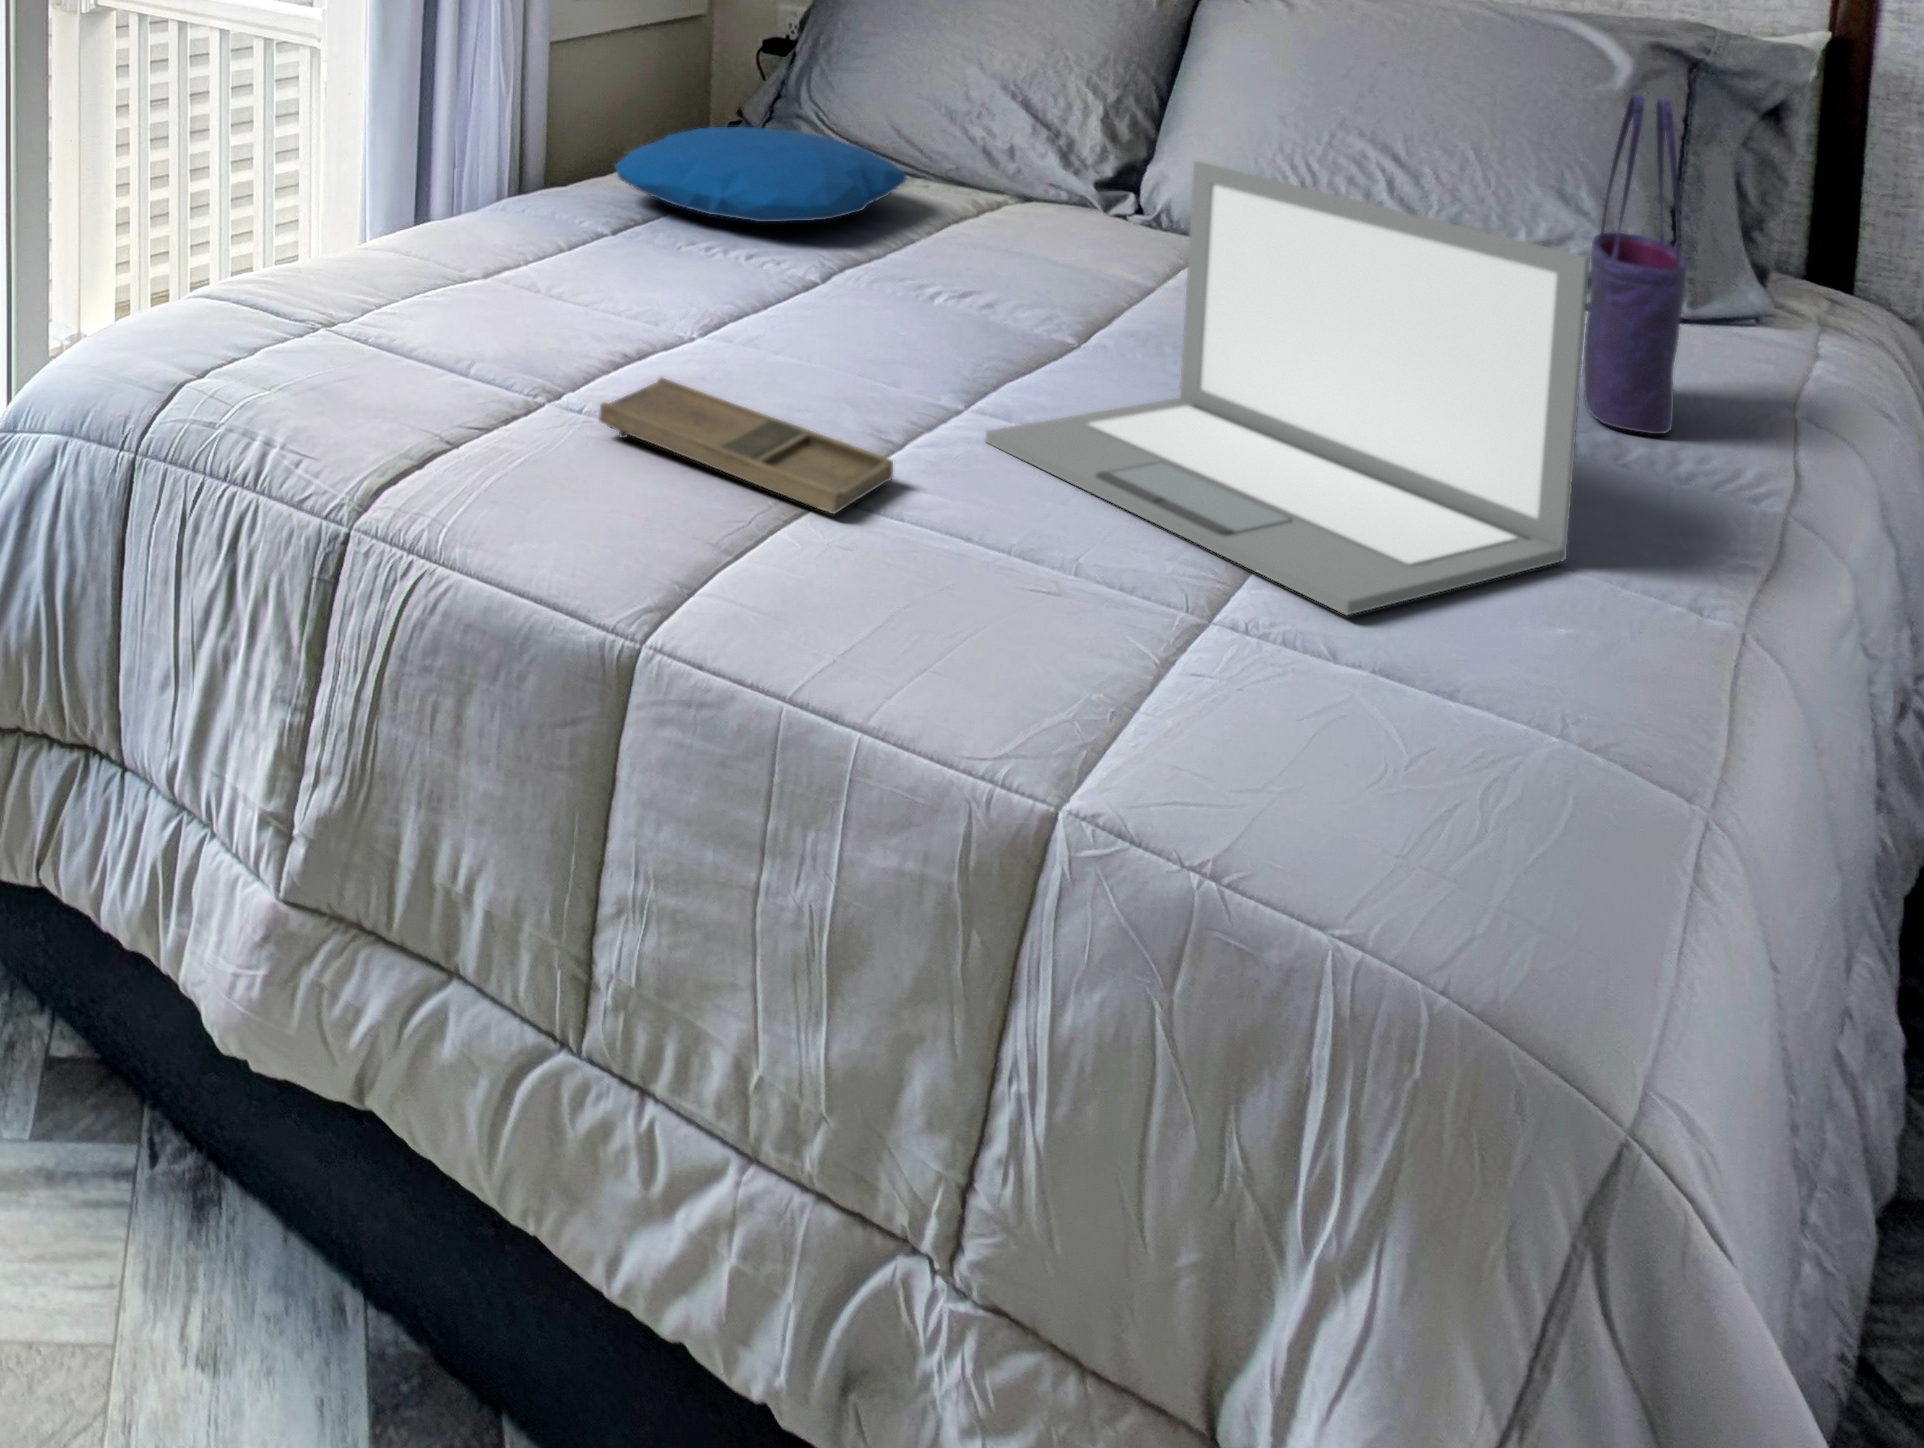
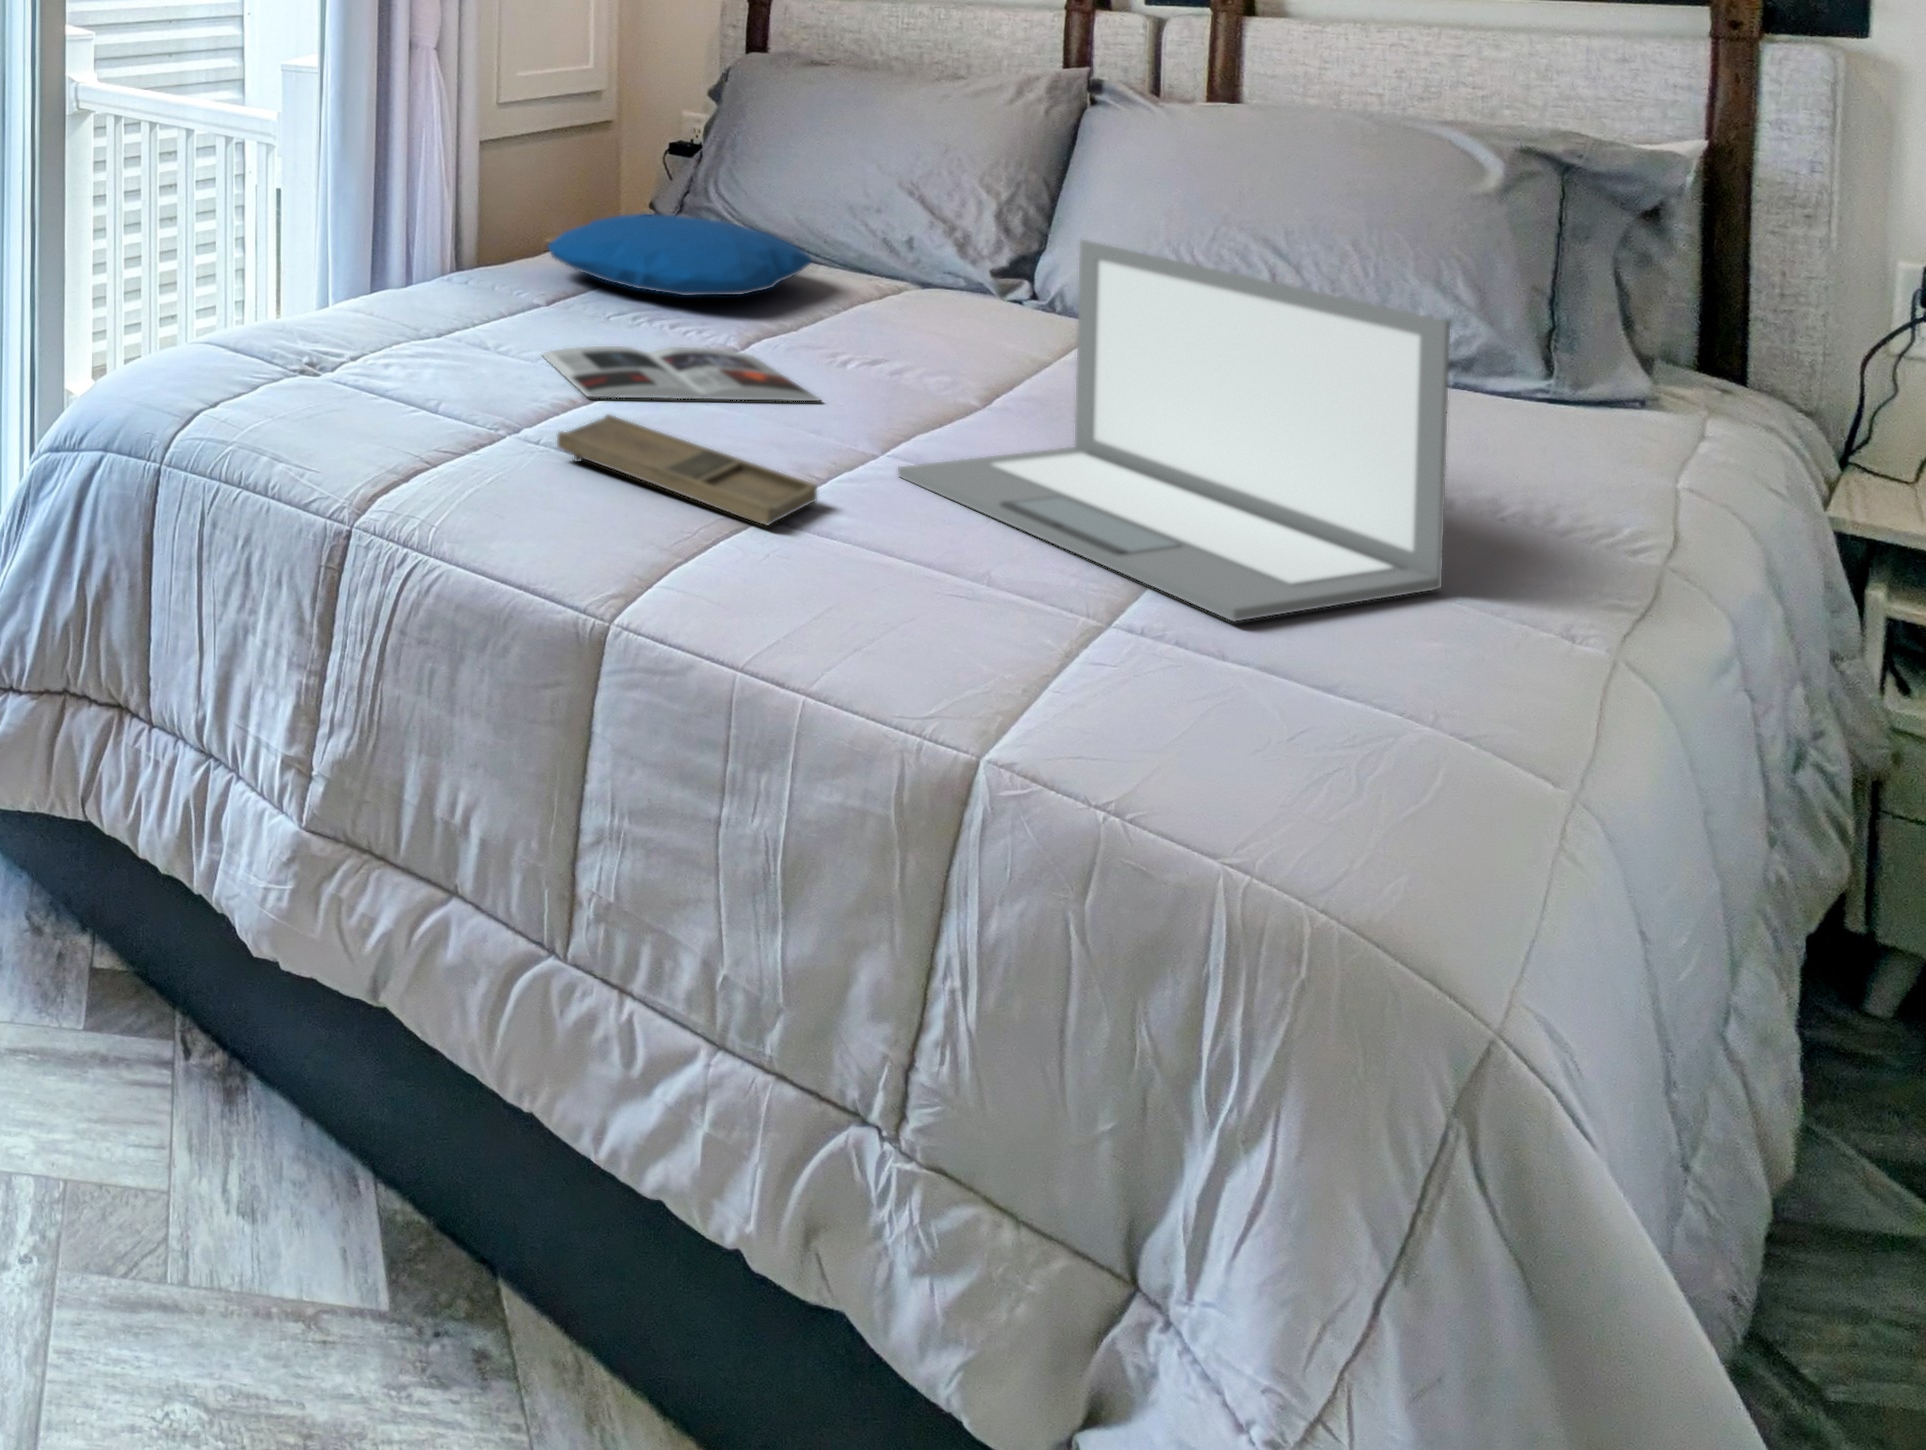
tote bag: present [1583,94,1687,434] -> none [1463,187,1555,492]
magazine: none [596,286,907,353] -> present [543,346,819,401]

